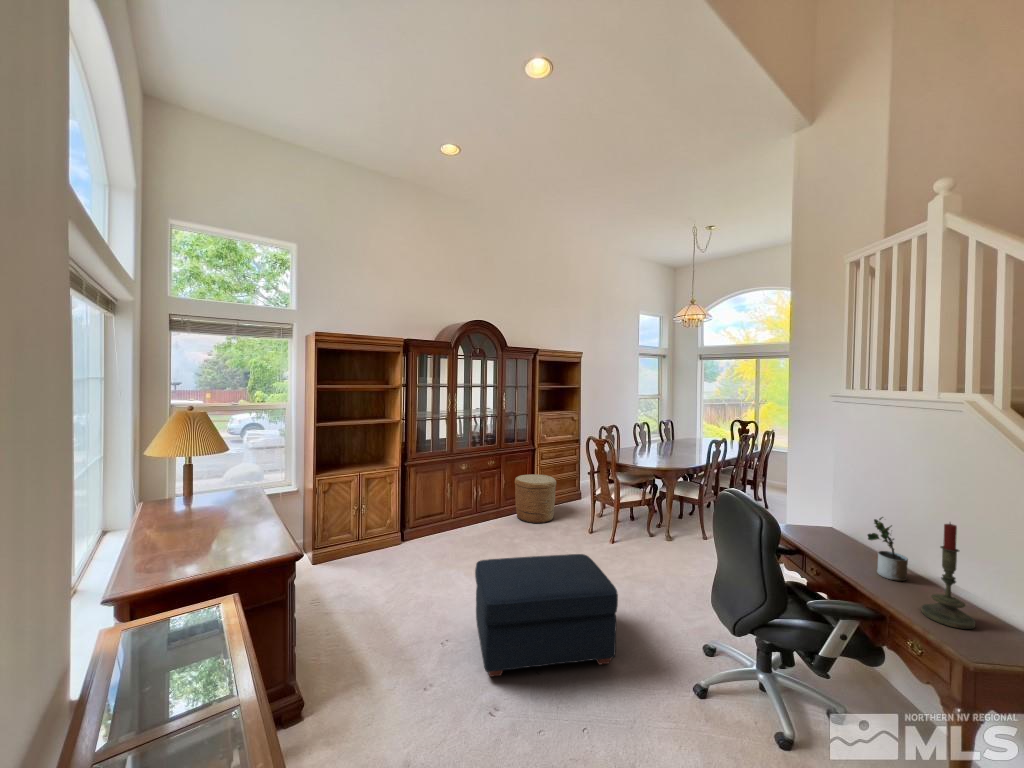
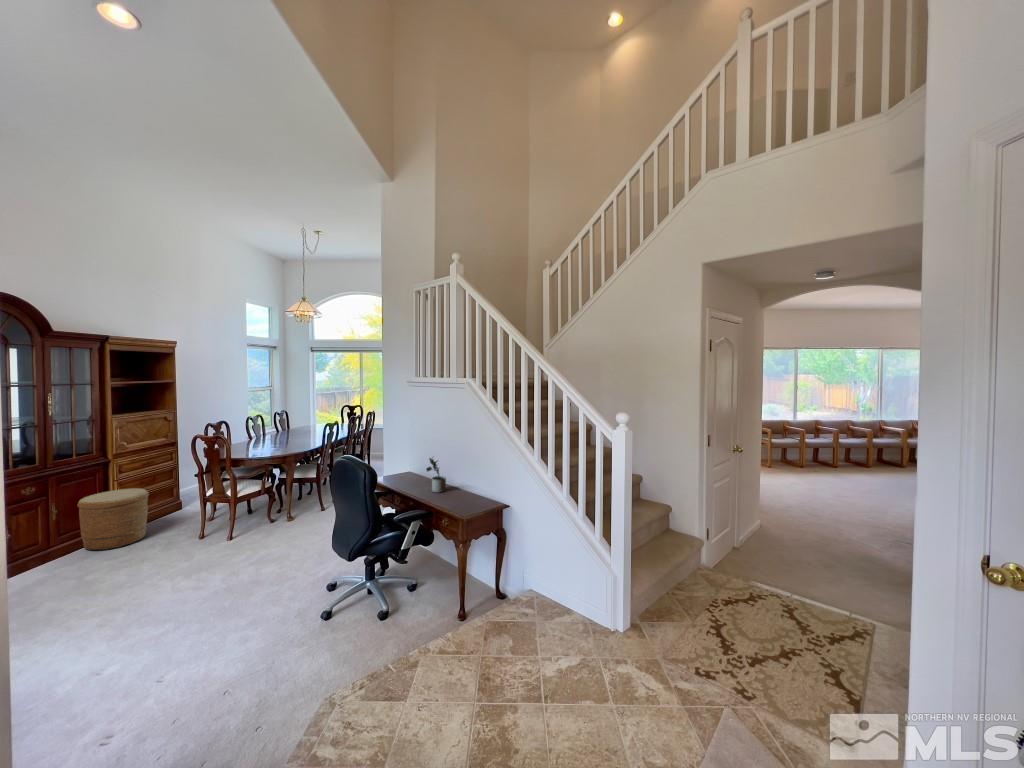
candle: present [922,523,975,629] -> none [451,450,472,507]
ottoman: present [475,554,618,677] -> none [34,552,246,727]

